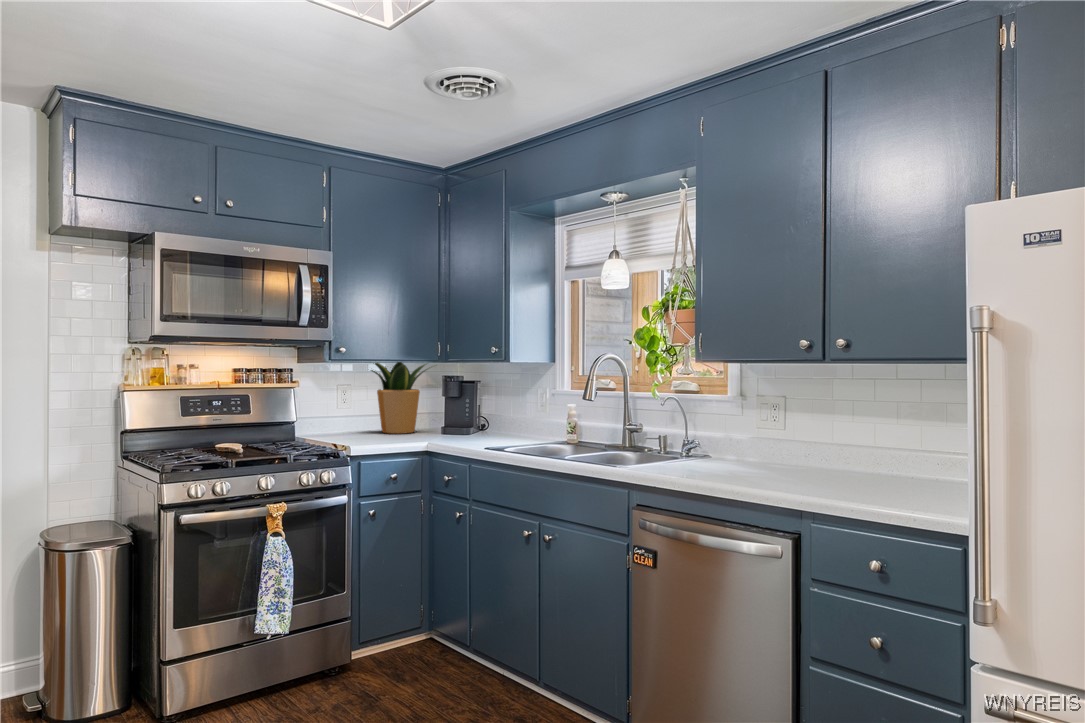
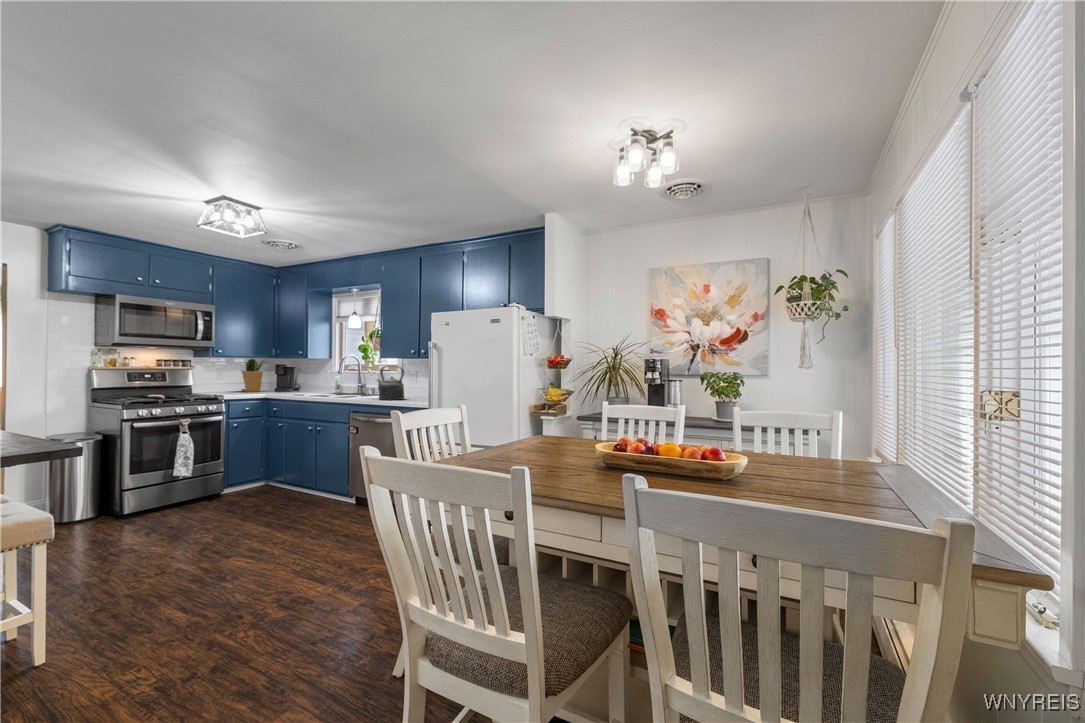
kettle: none [696,384,780,482] -> present [377,366,404,400]

